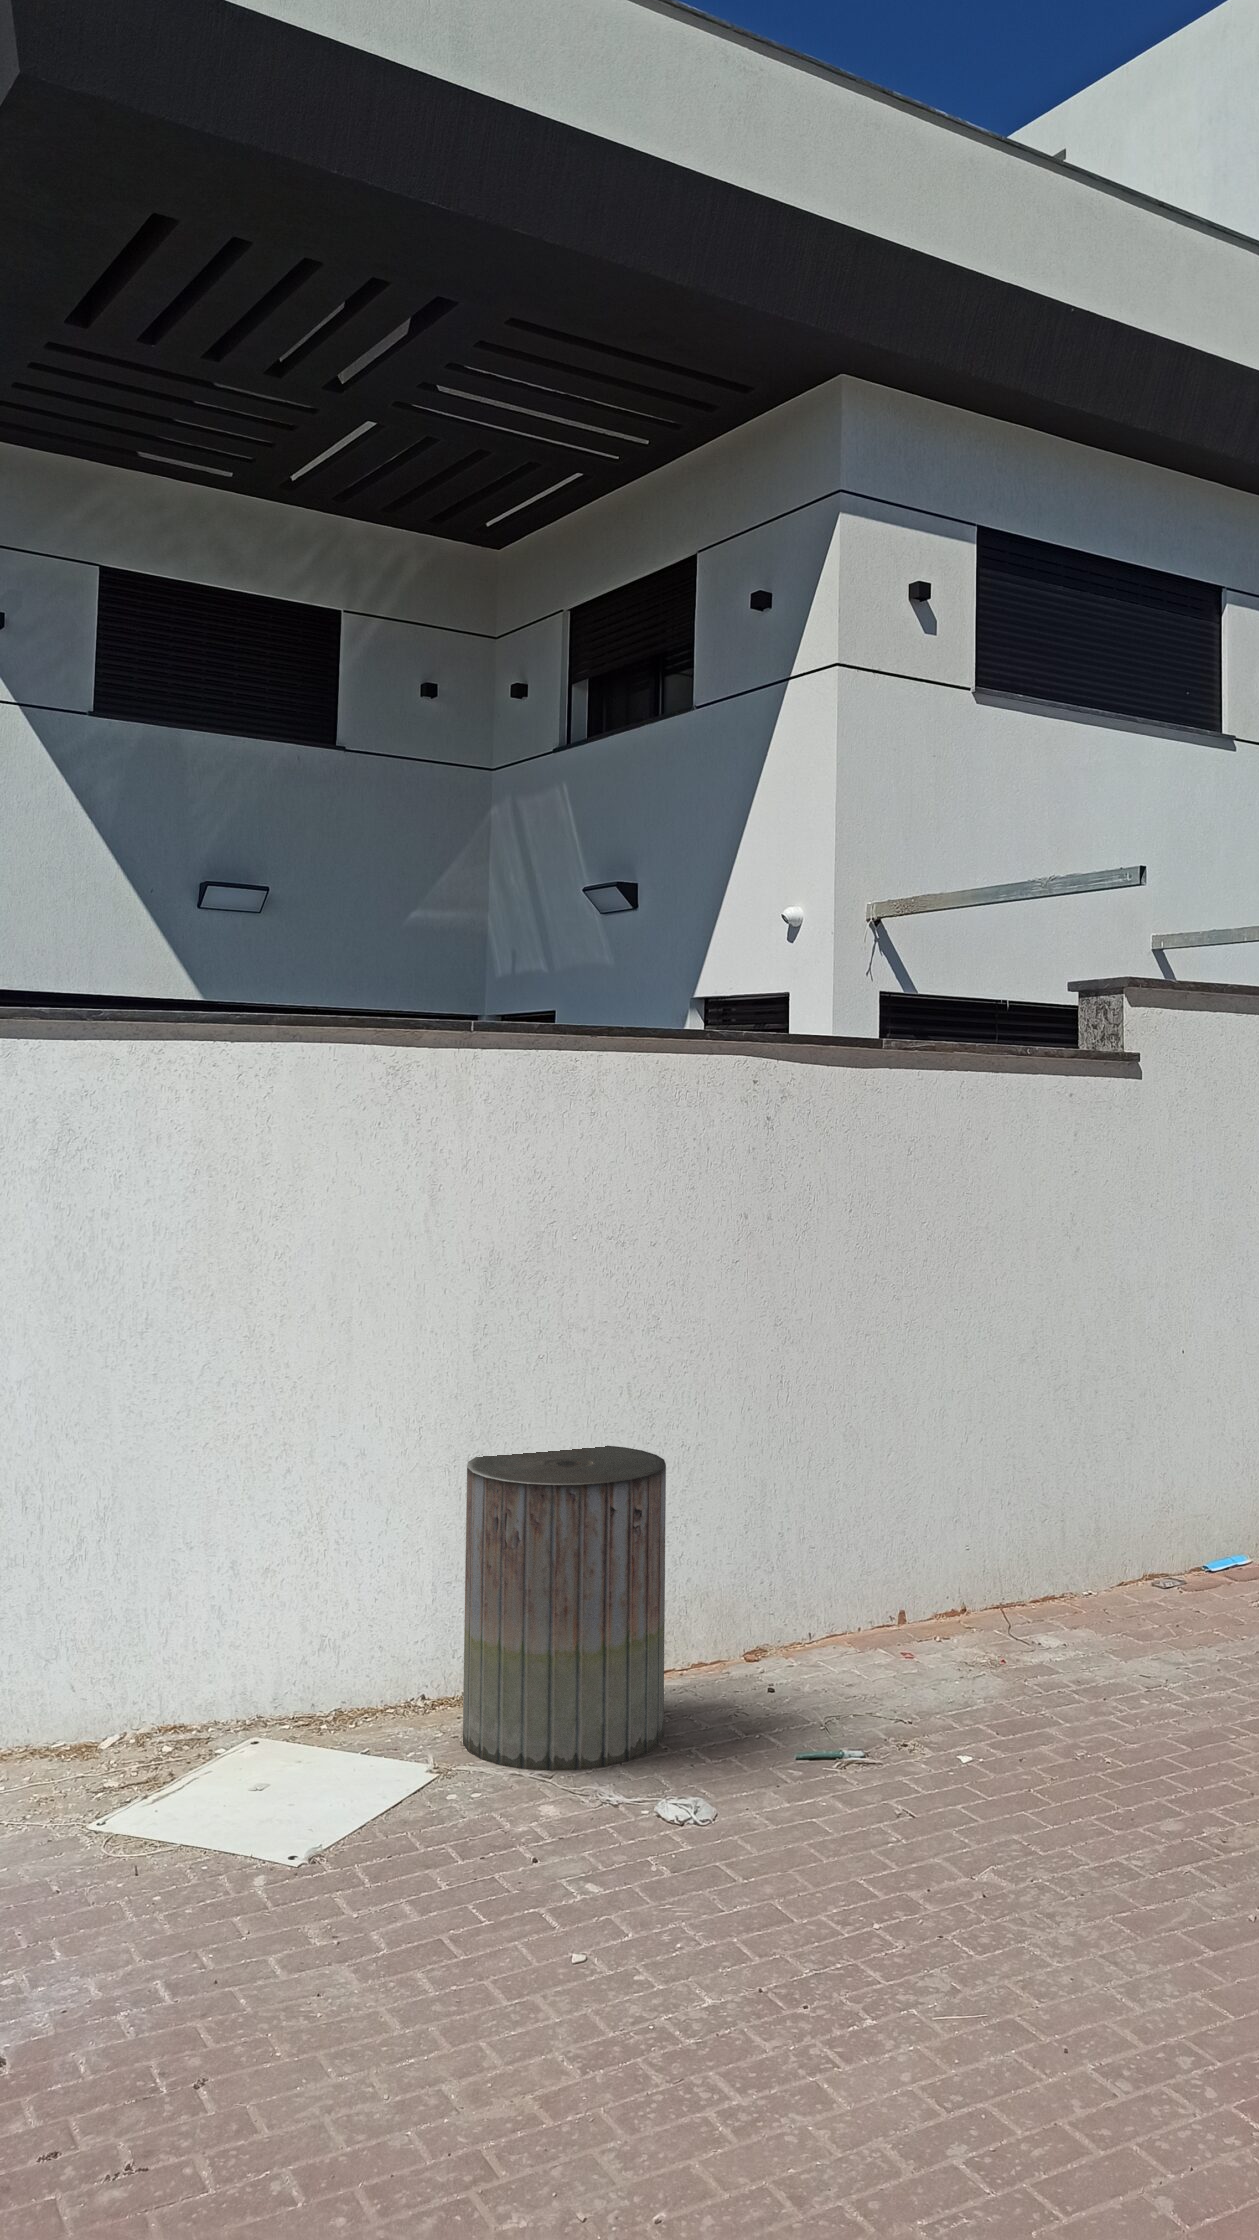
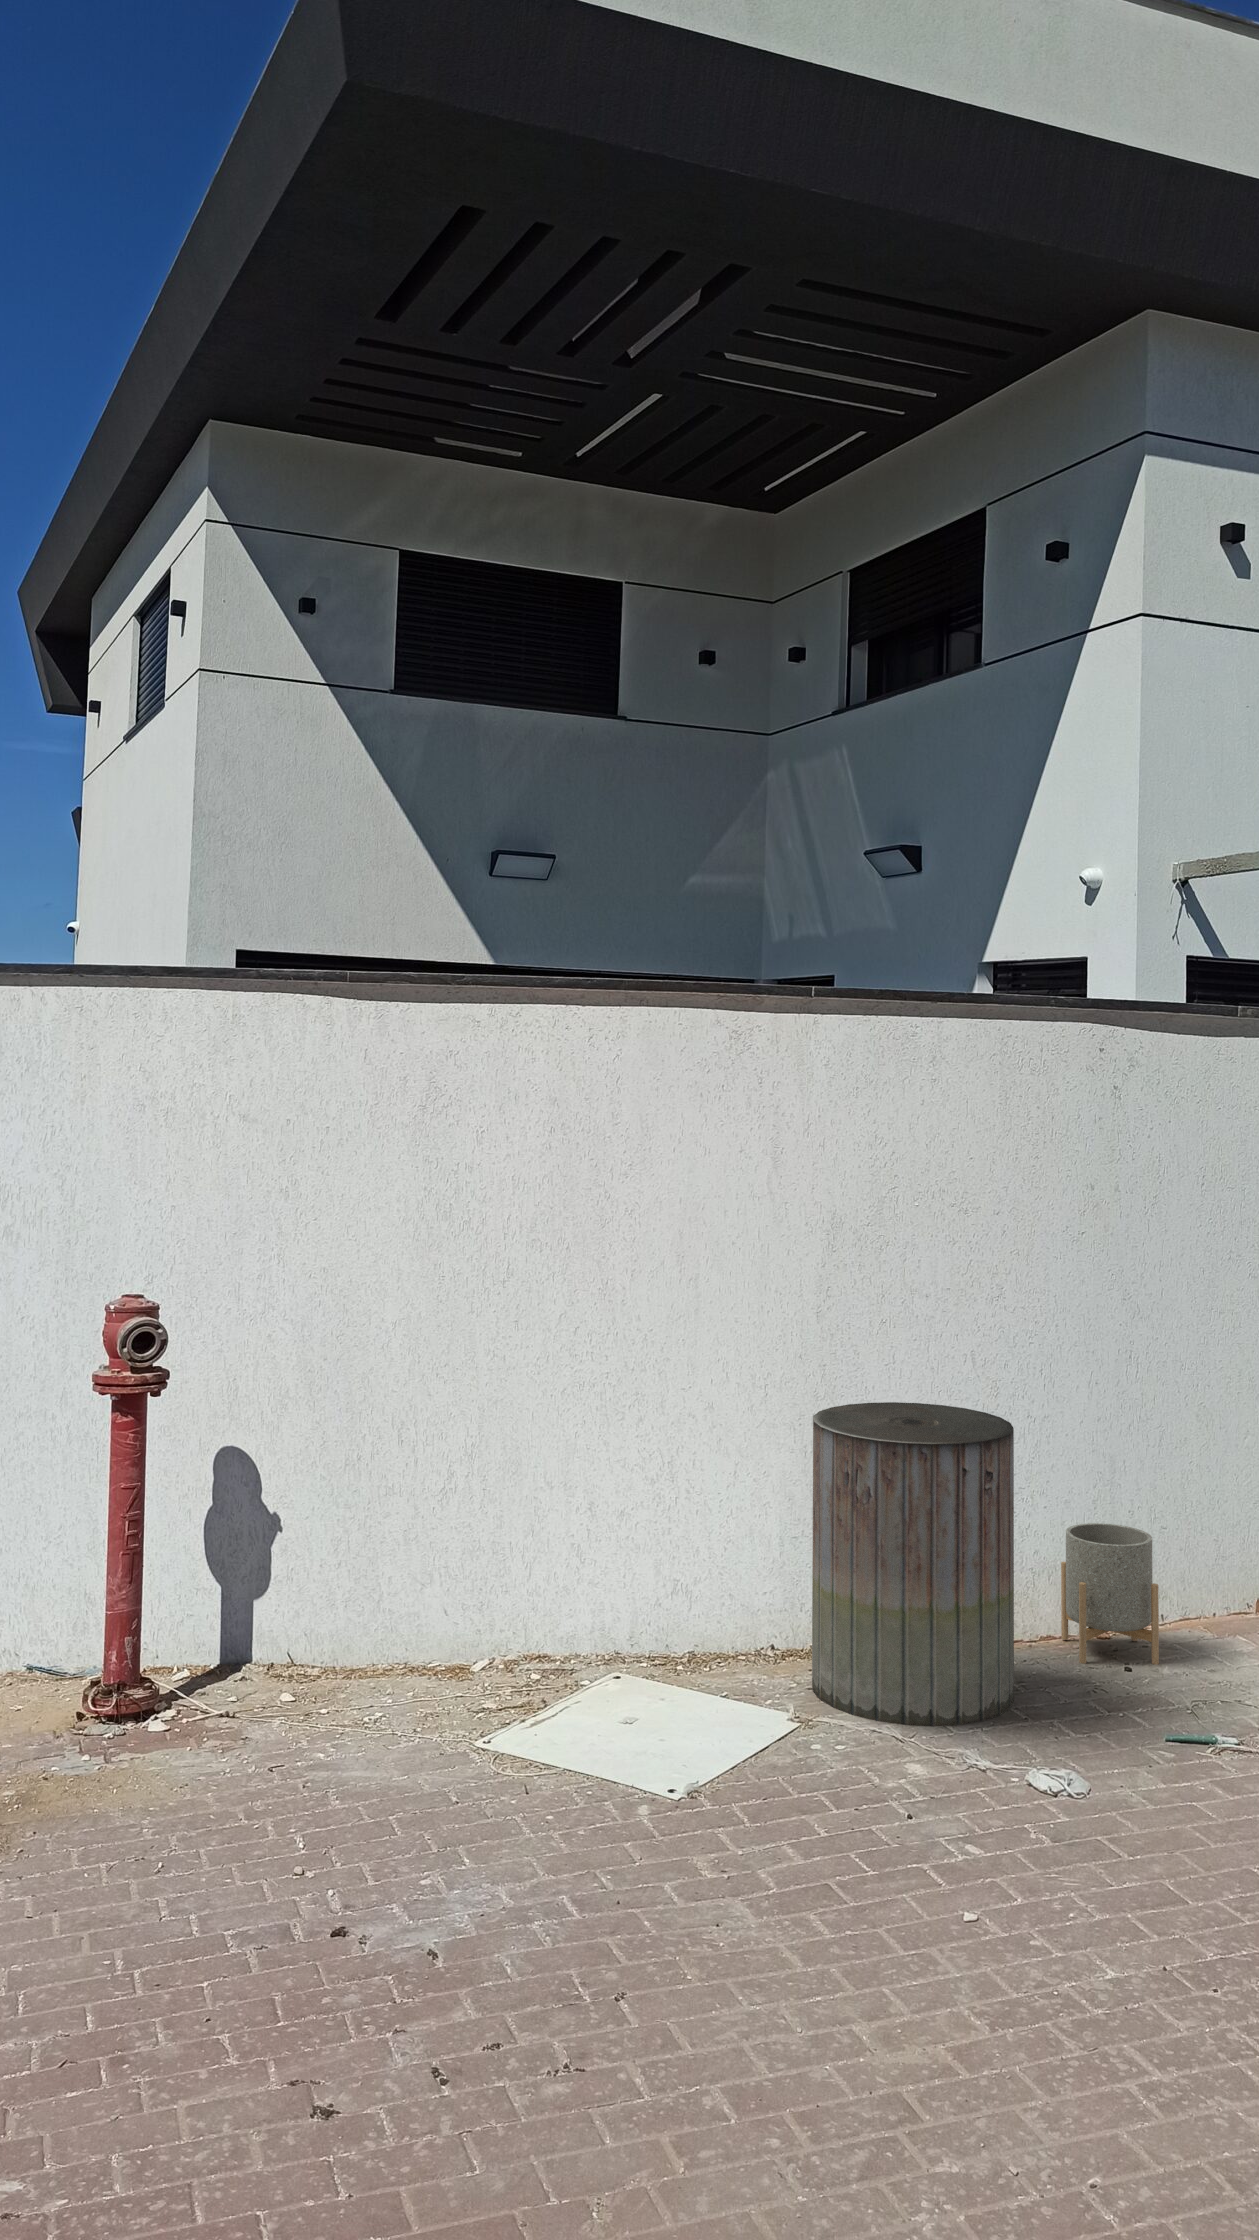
planter: none [722,1555,811,1696] -> present [1061,1523,1159,1665]

